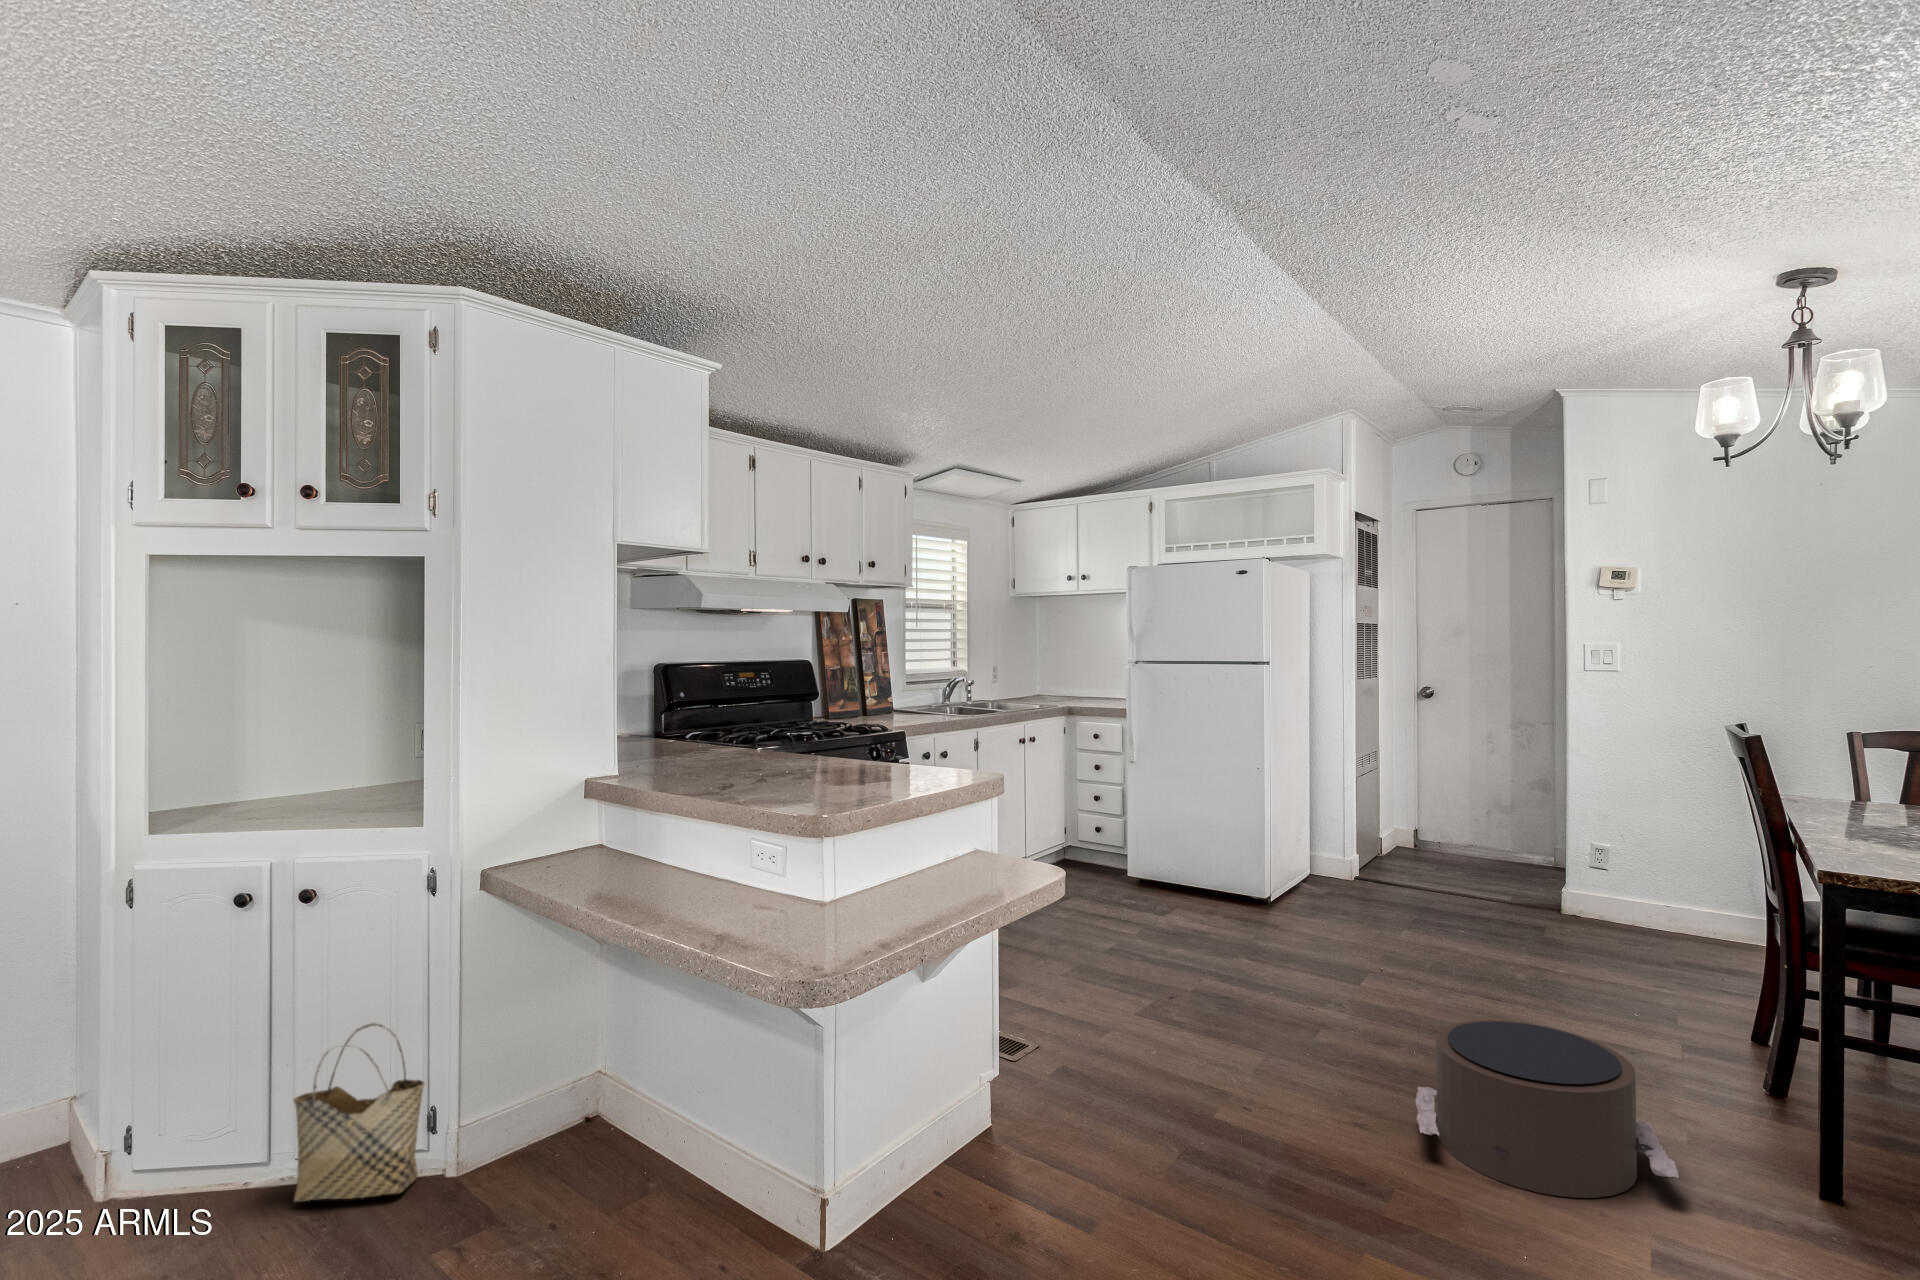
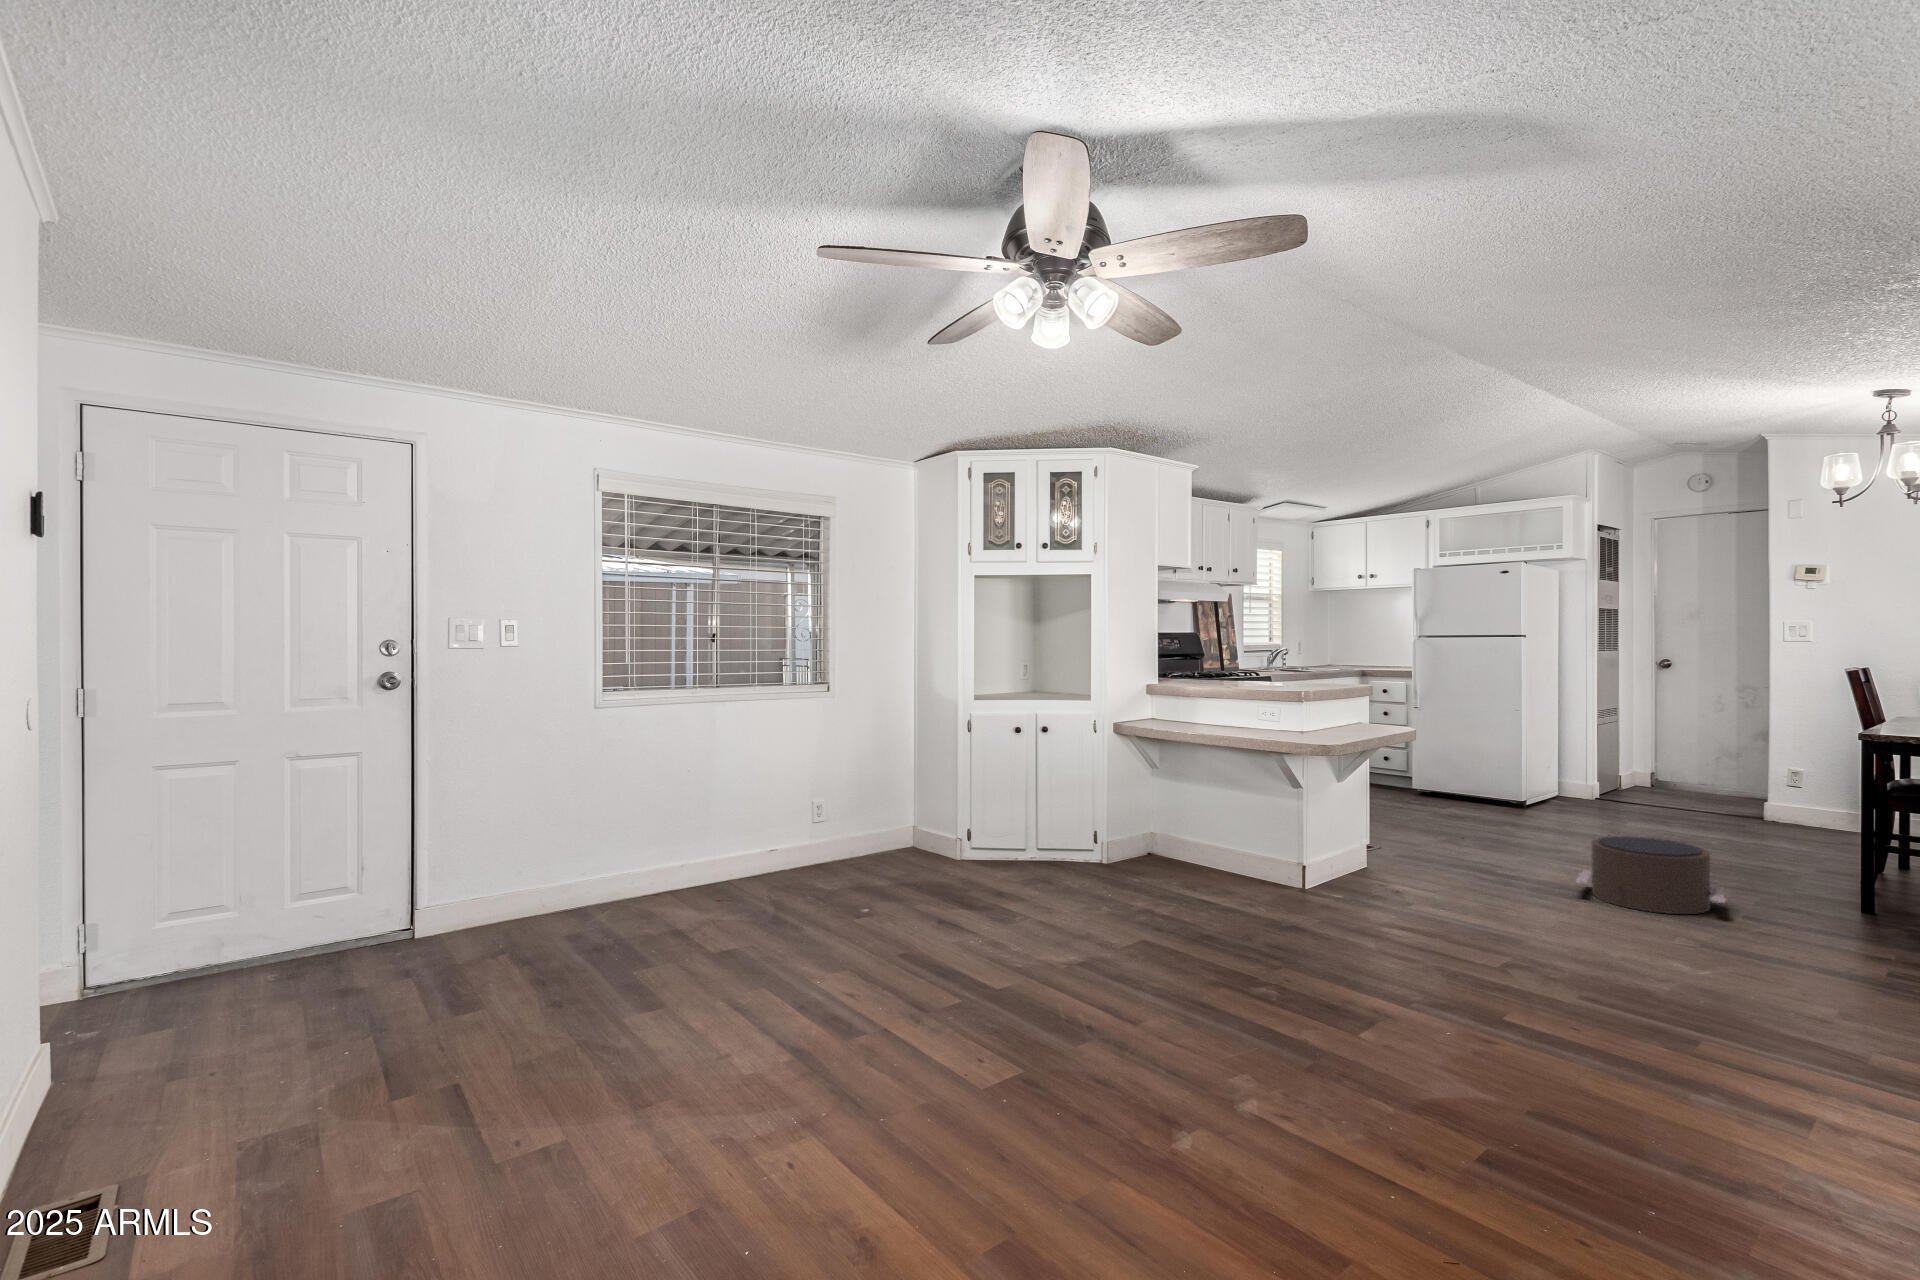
woven basket: present [293,1023,425,1202] -> none [1001,795,1053,867]

